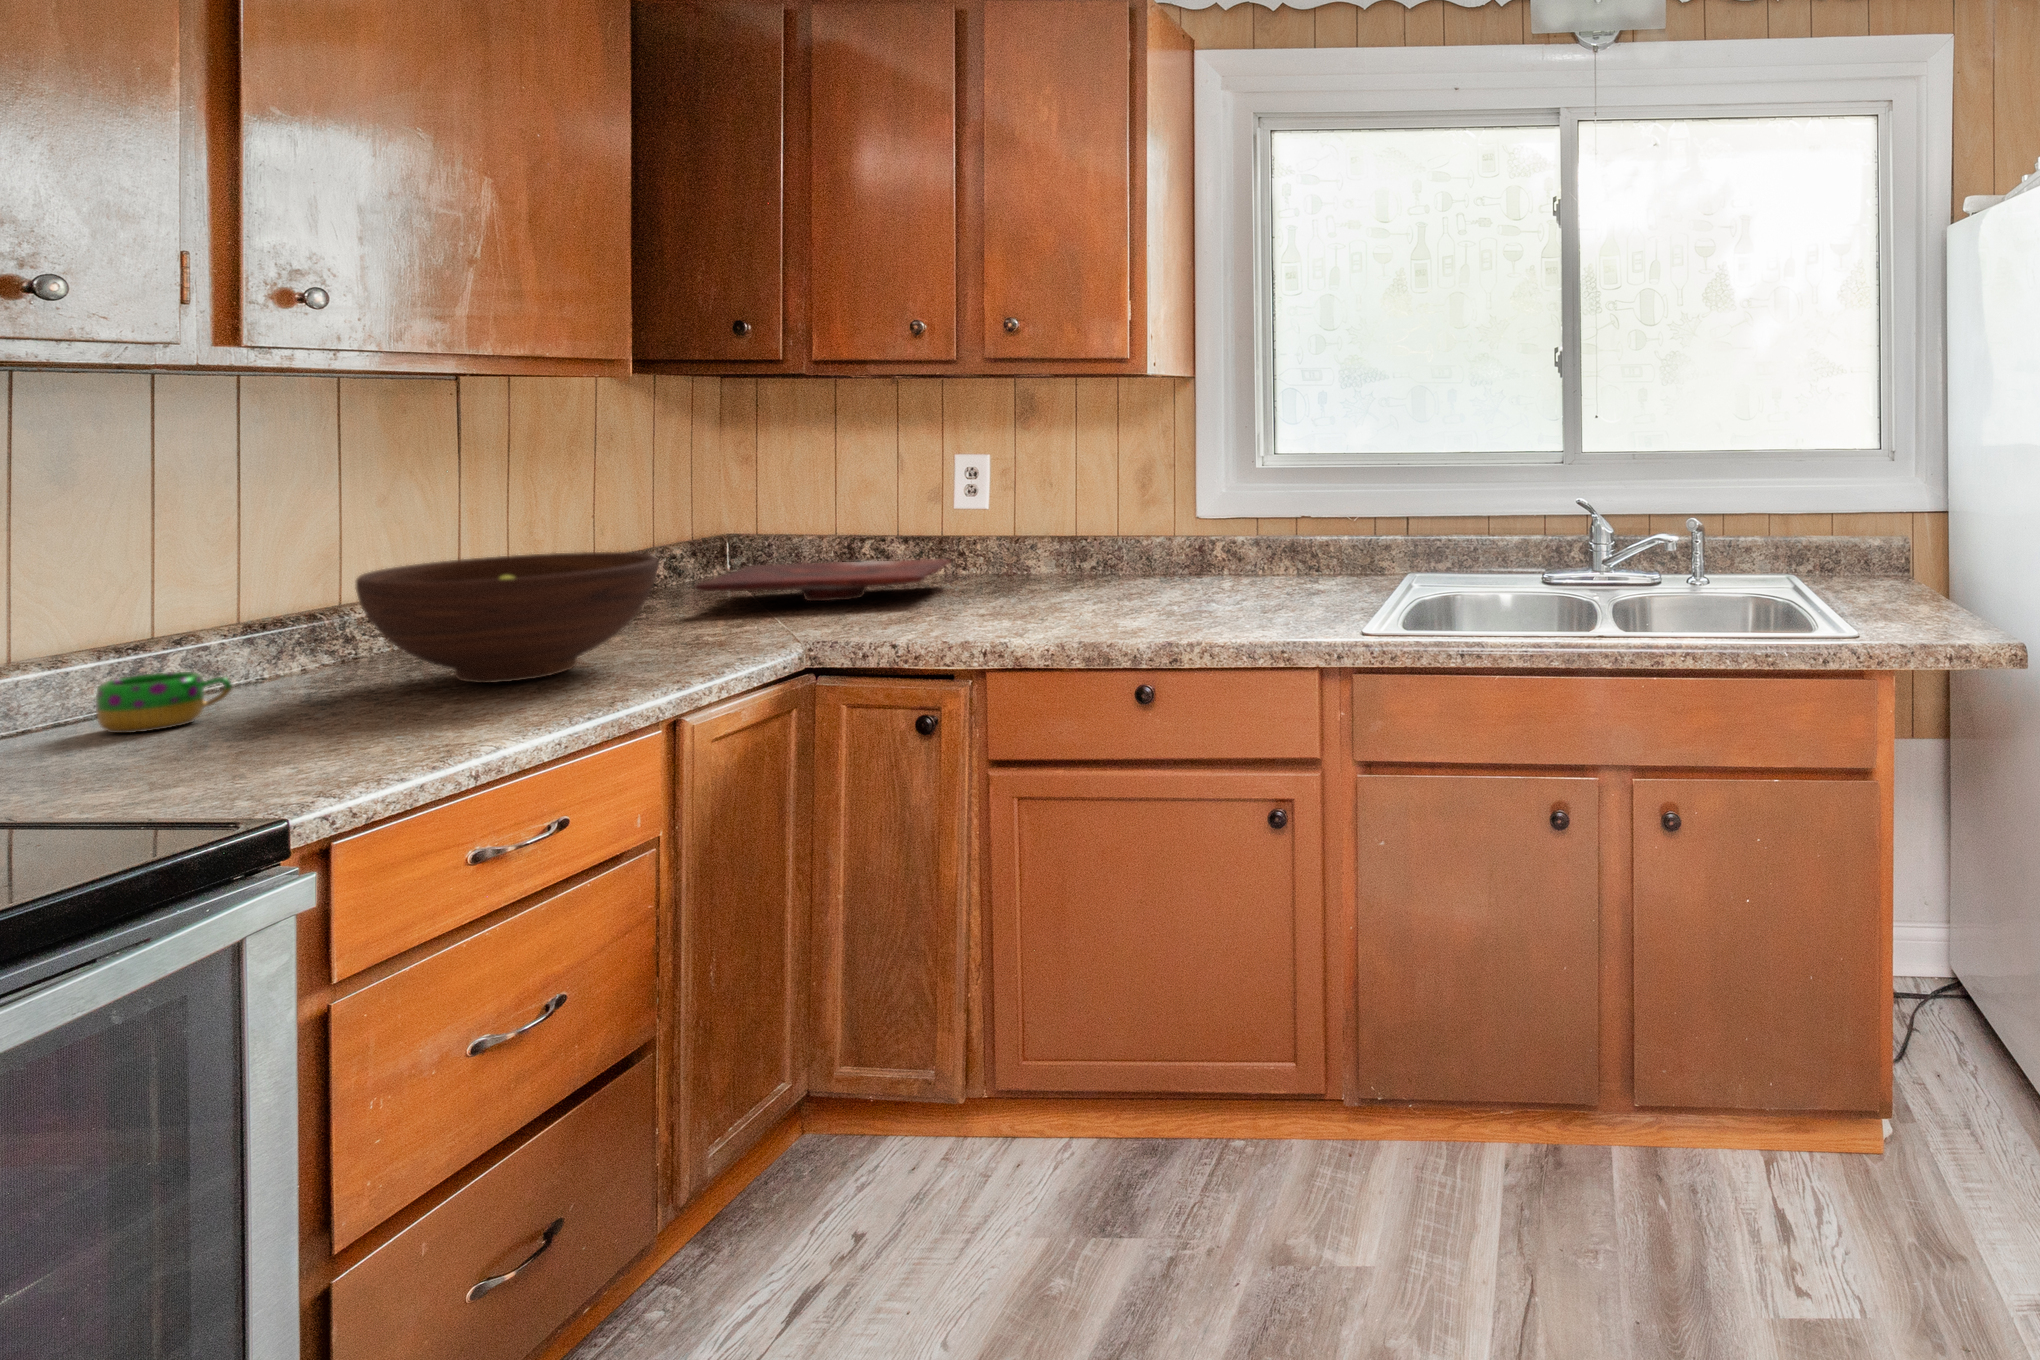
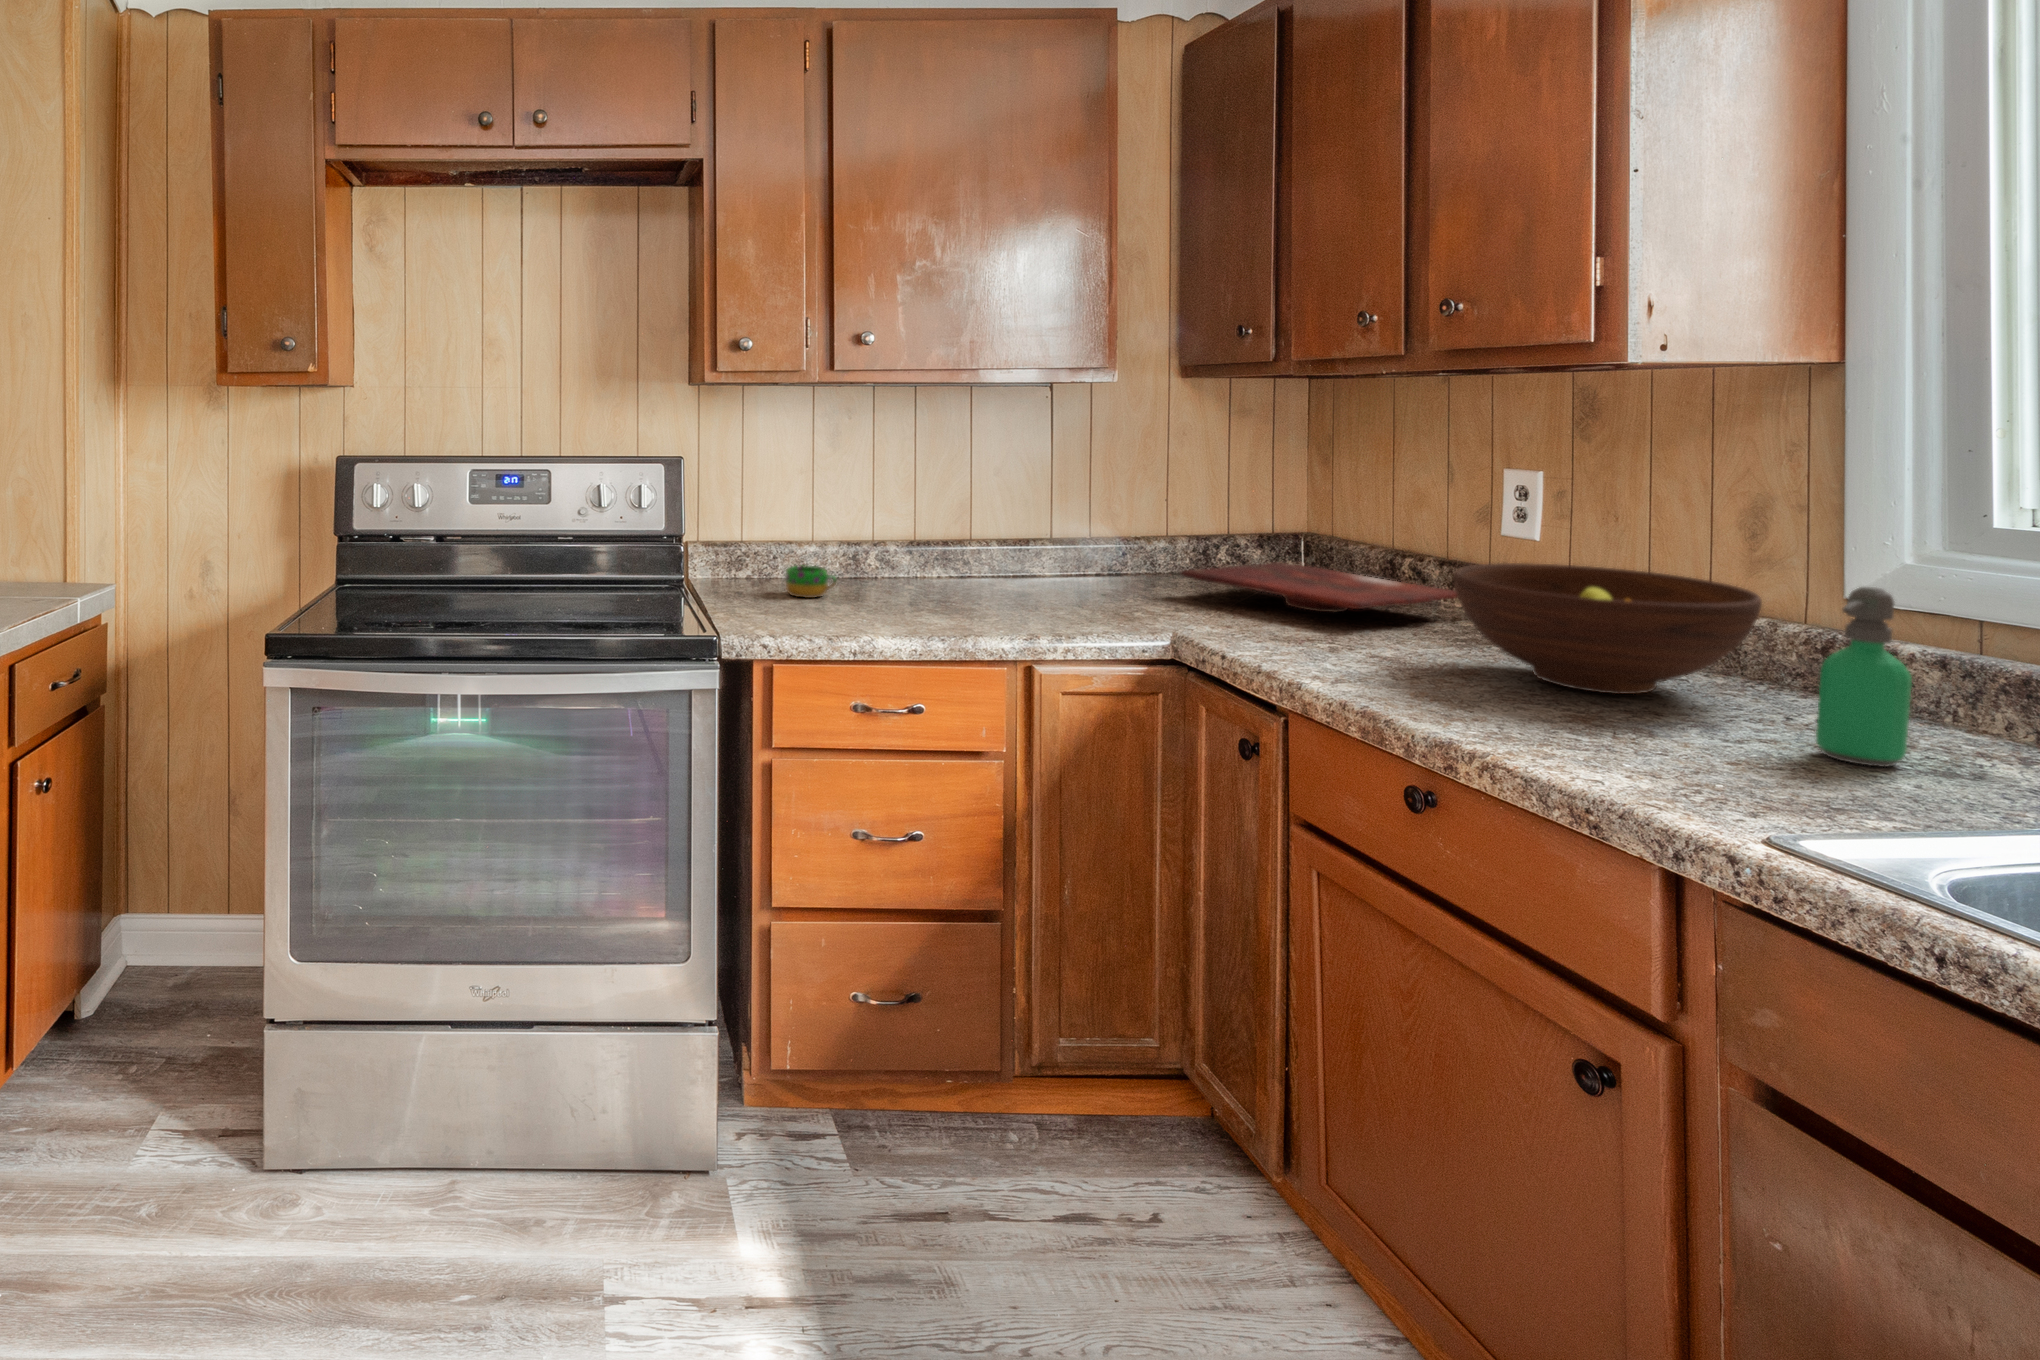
soap dispenser: none [1286,486,1325,599] -> present [1816,587,1912,767]
fruit bowl: present [356,552,658,683] -> present [1454,563,1762,694]

